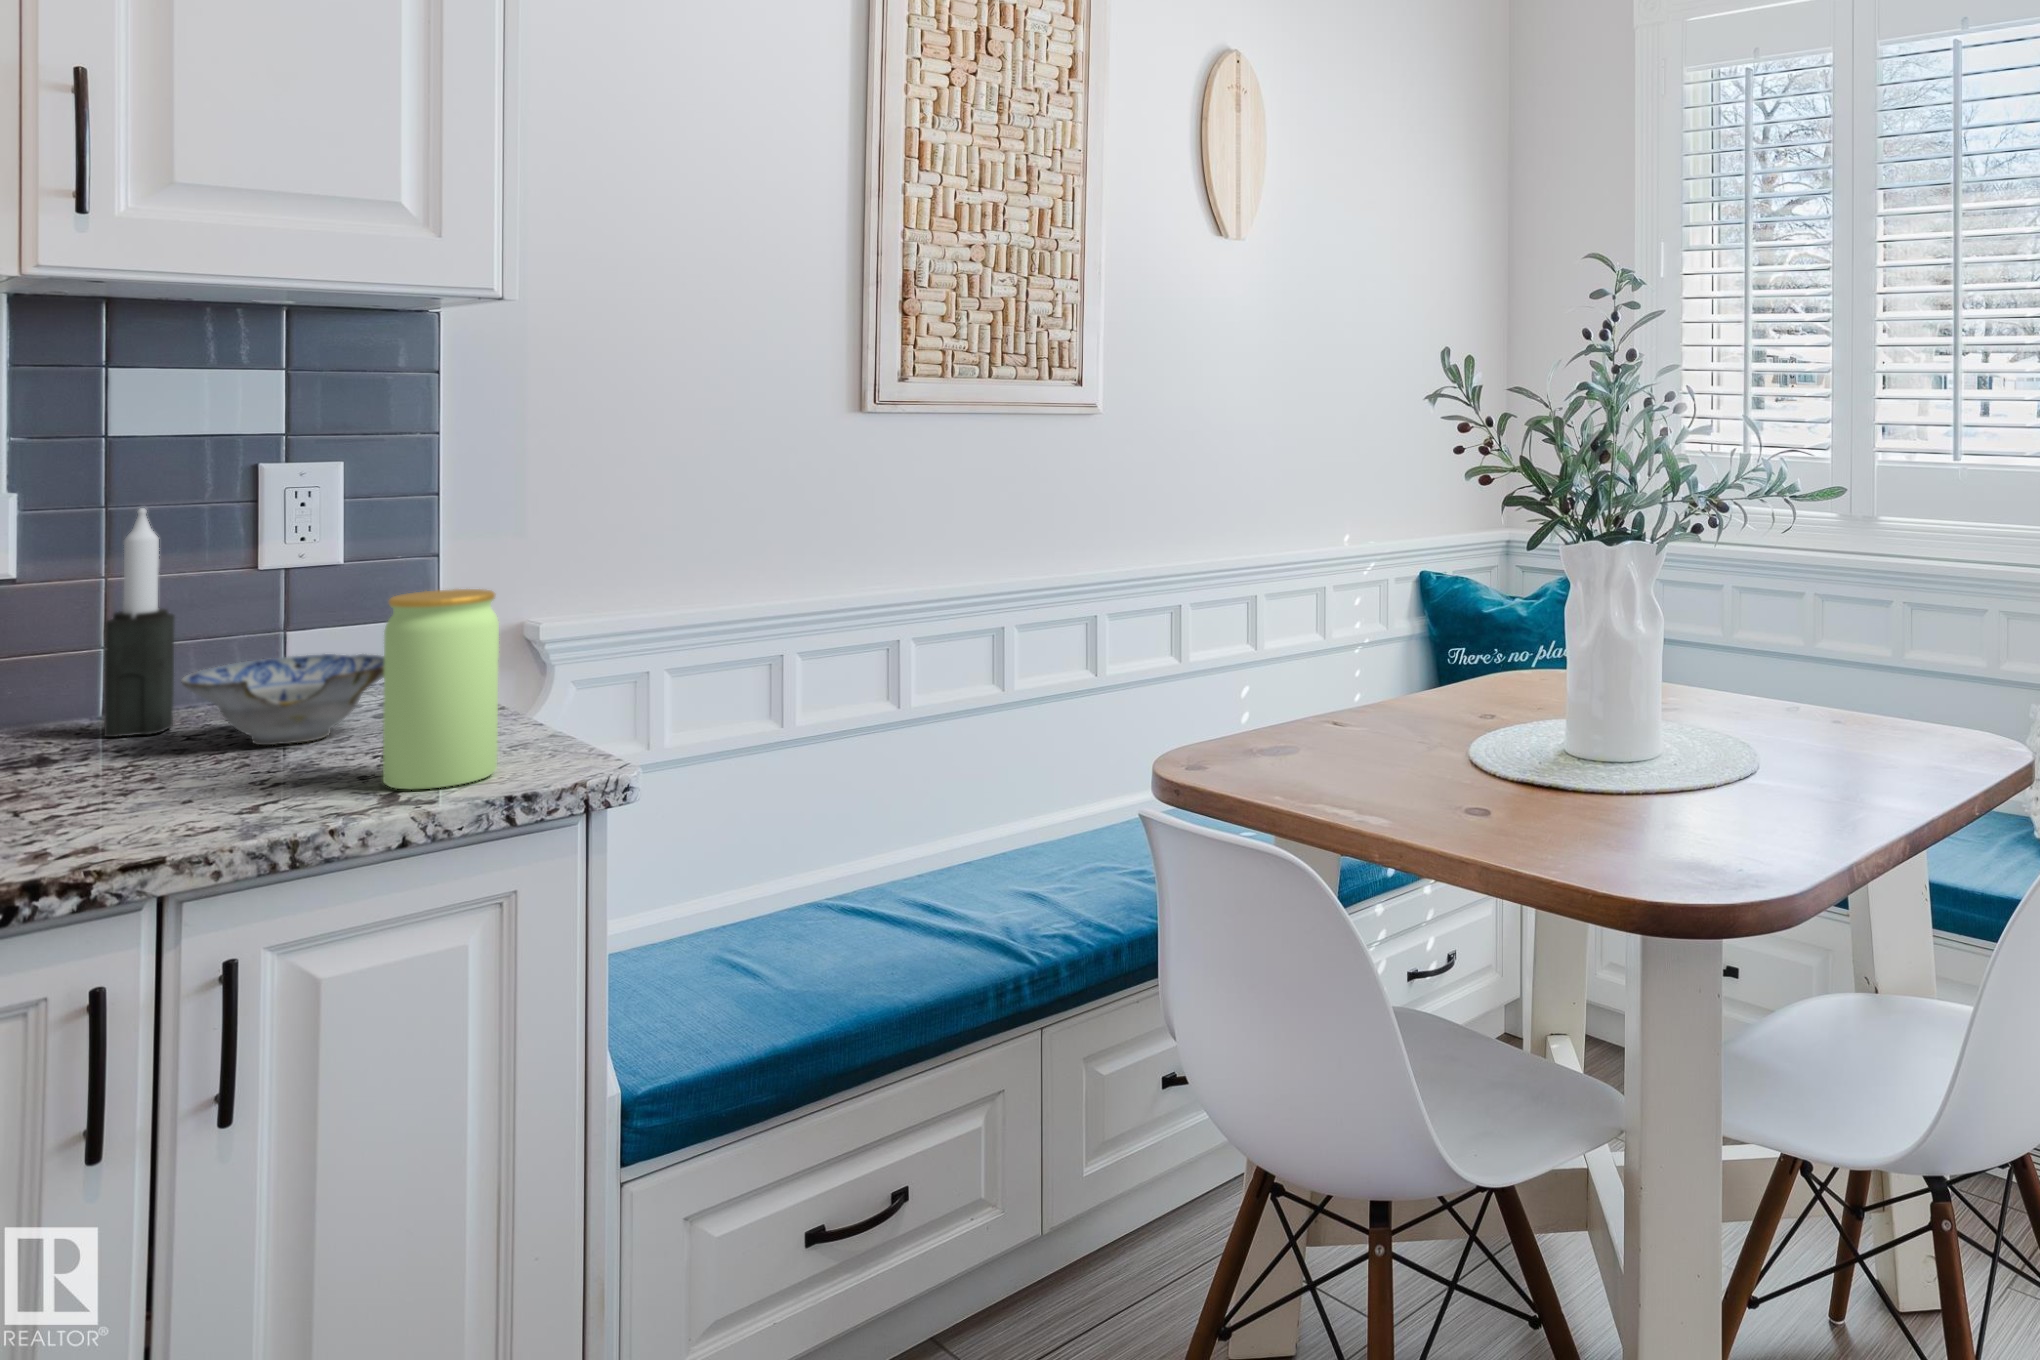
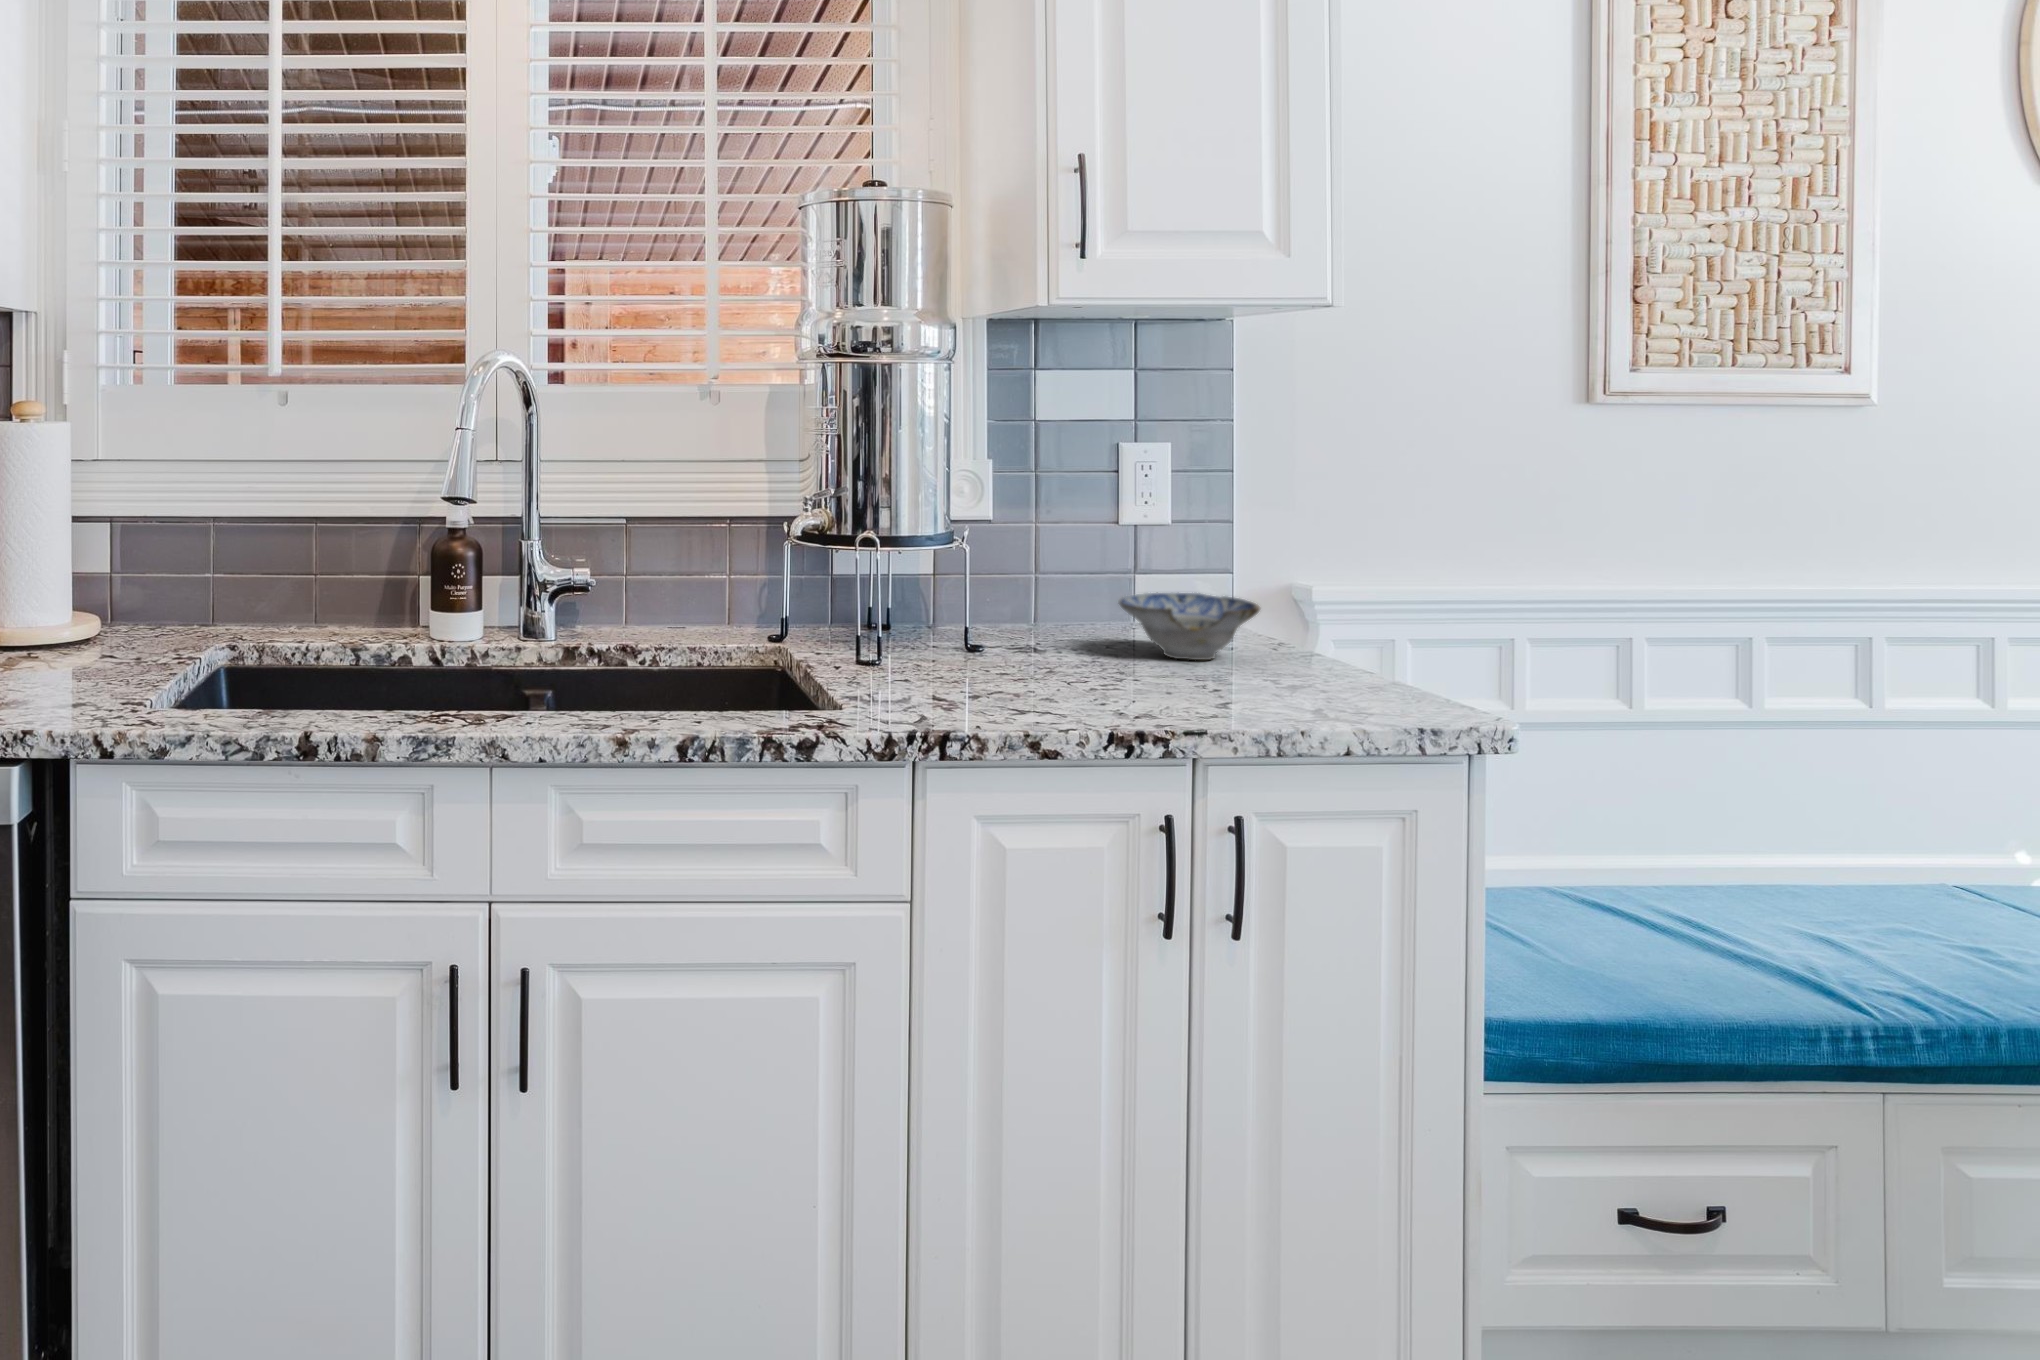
candle: present [104,508,175,737] -> none [1055,473,1094,640]
jar: present [383,589,499,789] -> none [1304,551,1392,712]

